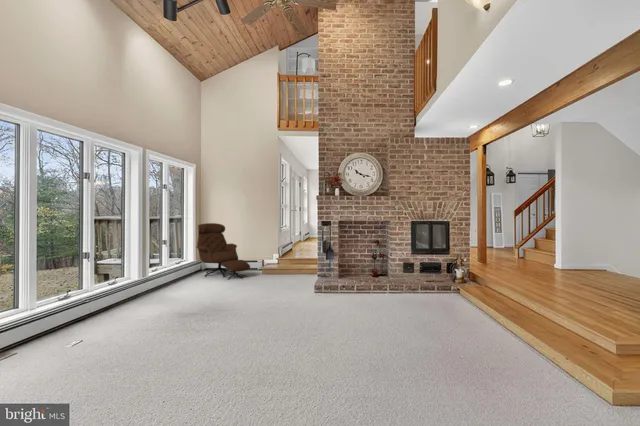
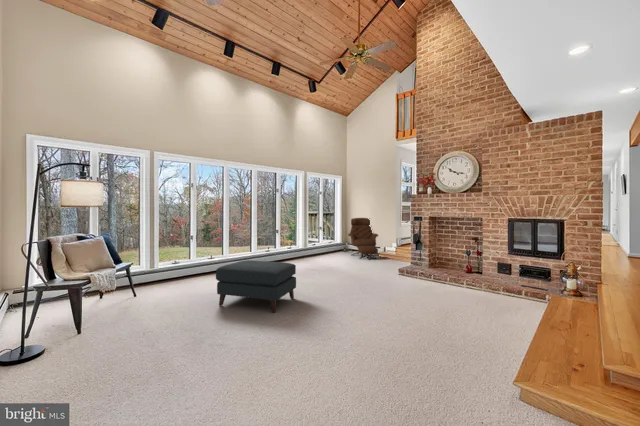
ottoman: none [208,295,334,396] -> present [216,260,296,313]

